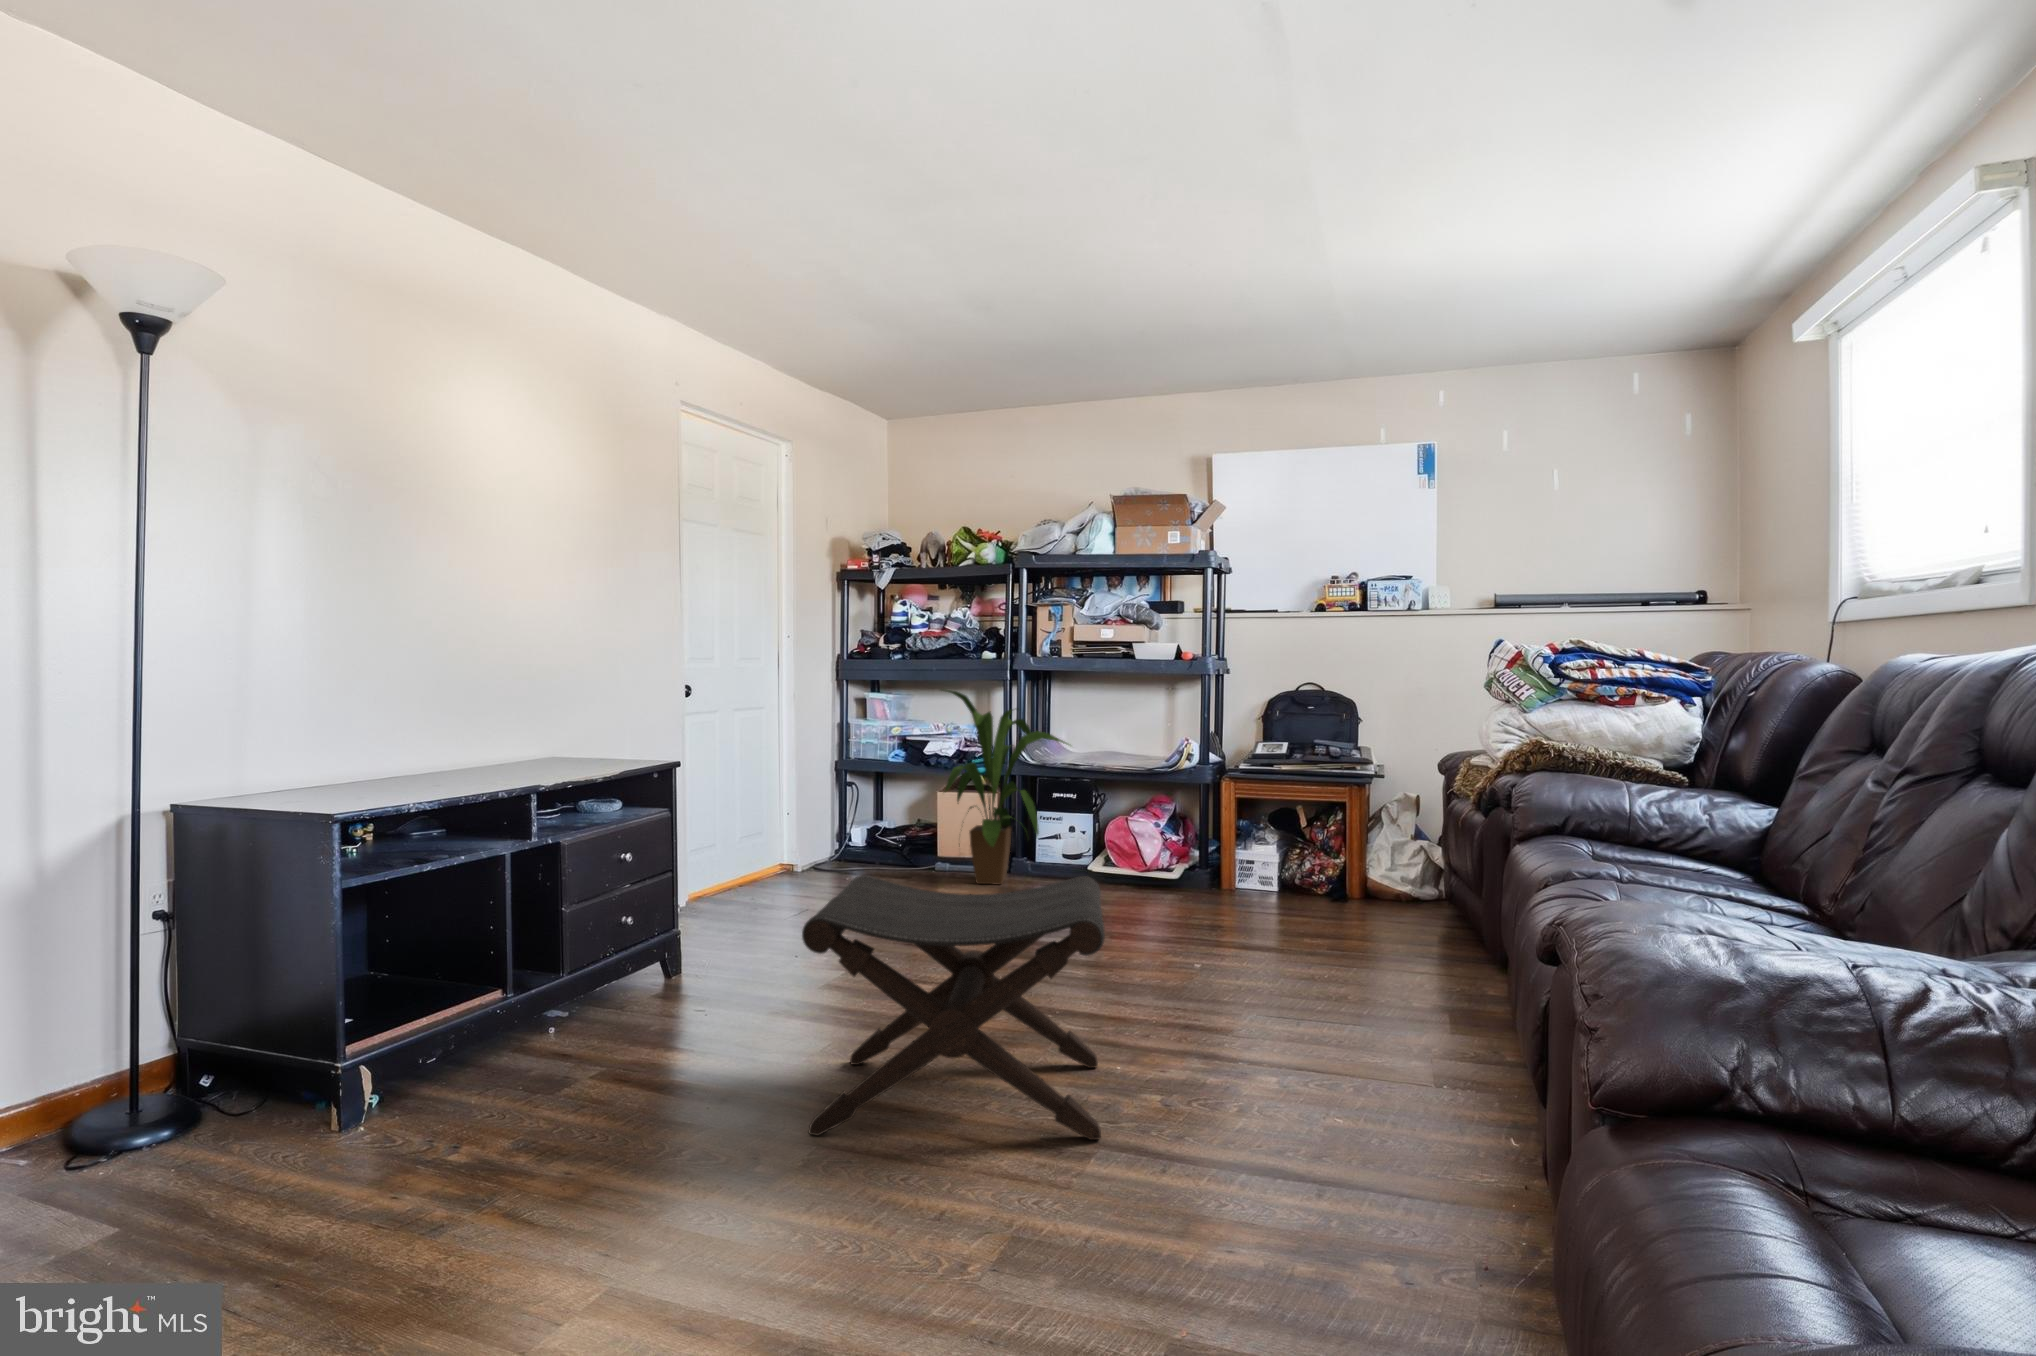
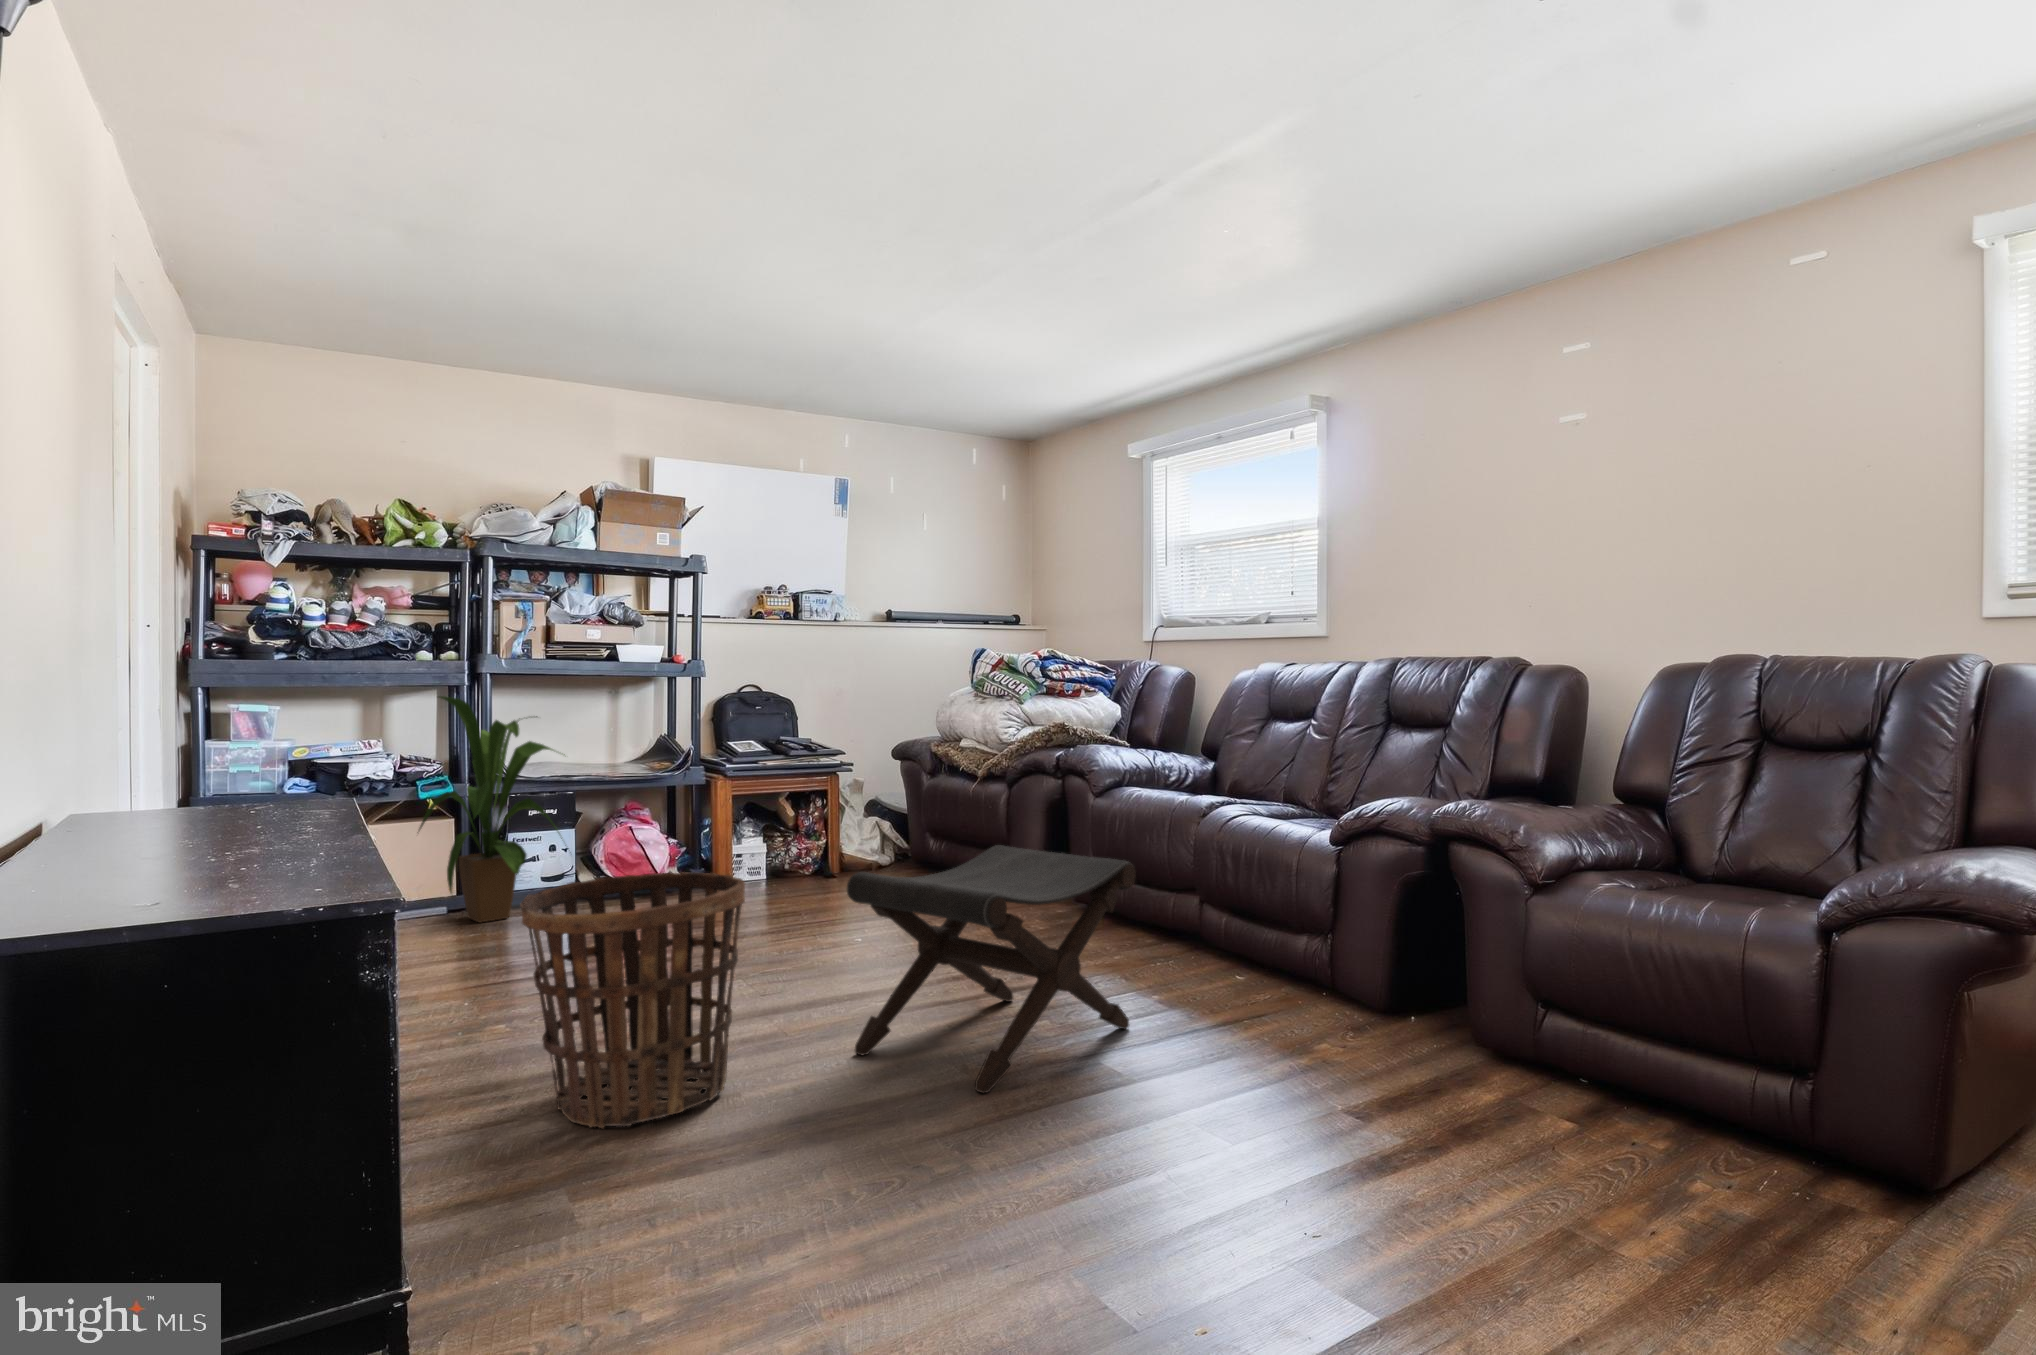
basket: none [578,844,768,1053] -> present [520,872,745,1128]

